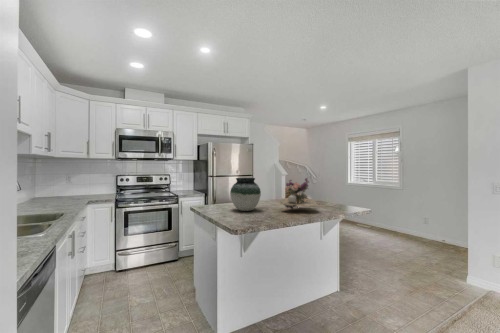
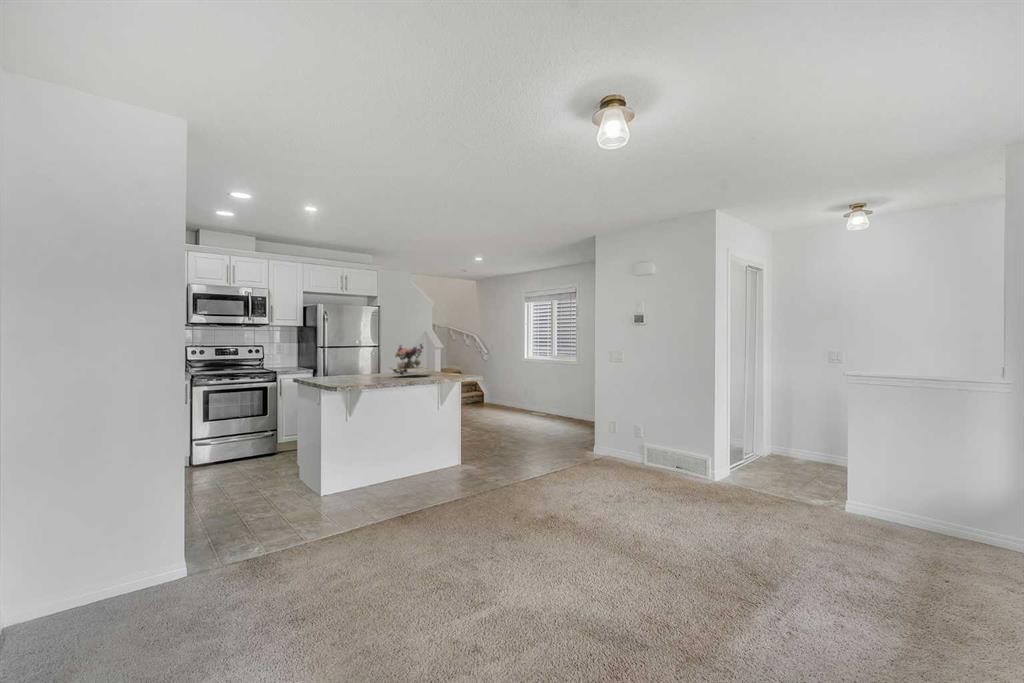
vase: present [230,178,261,211] -> none [335,343,369,377]

